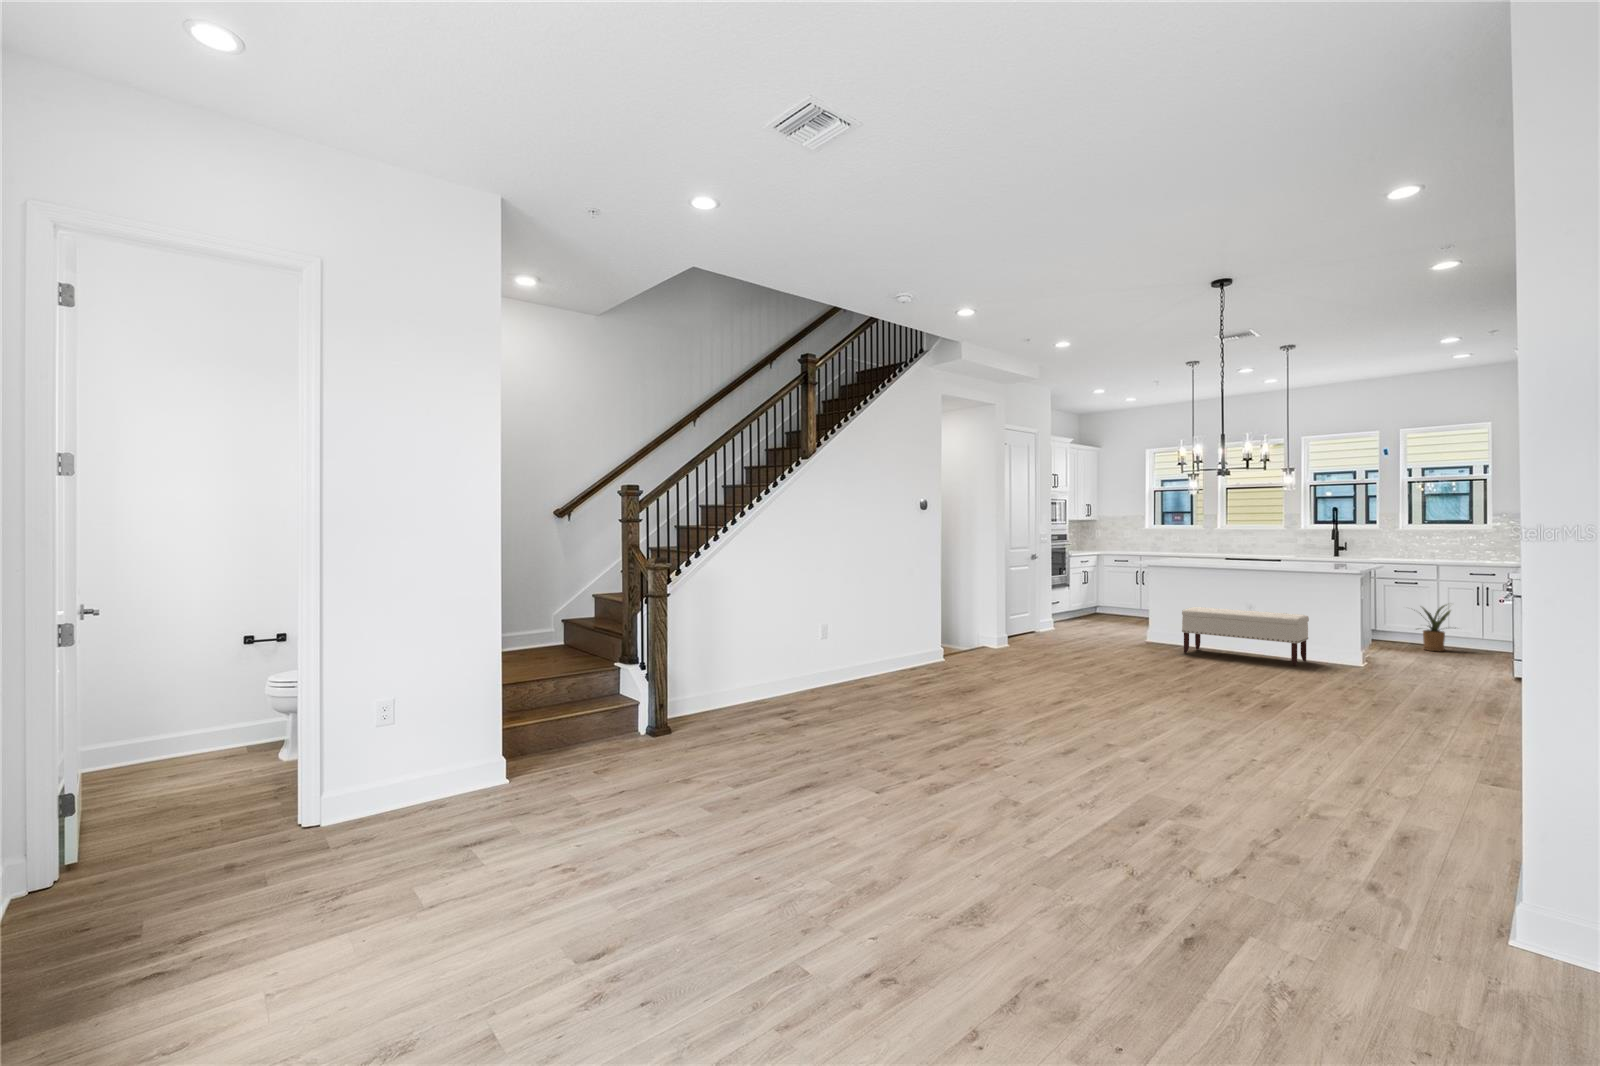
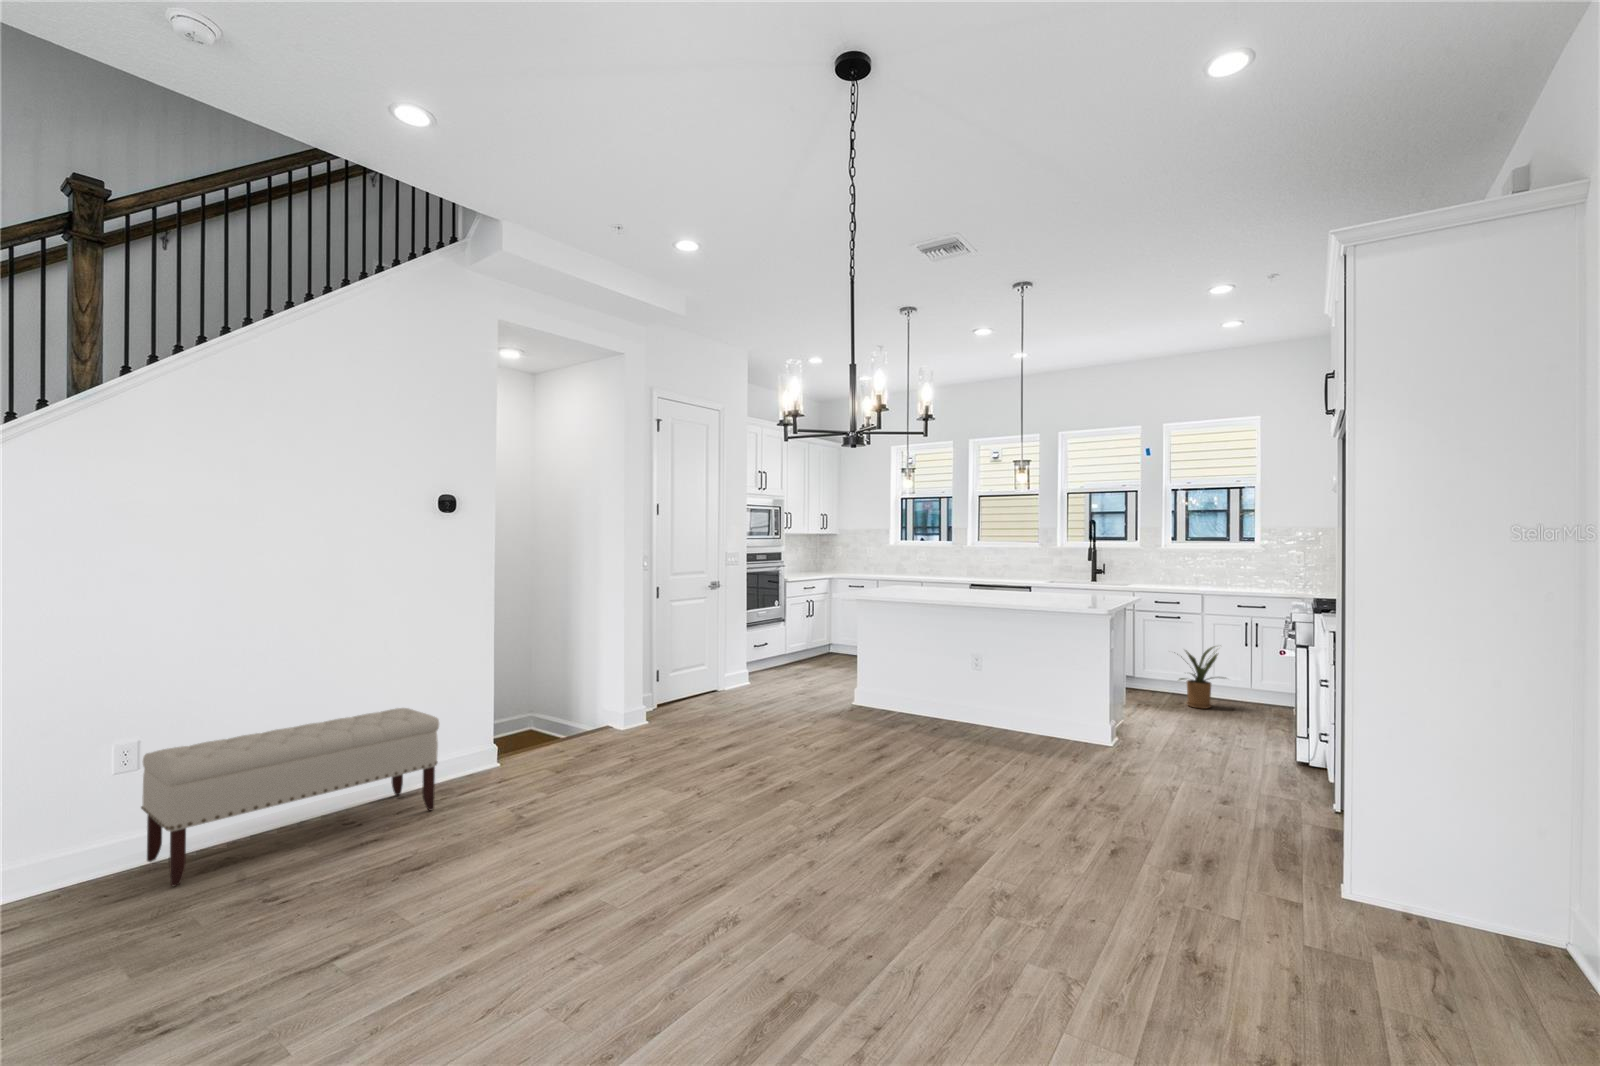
bench: present [1182,607,1309,666] -> present [141,708,439,886]

